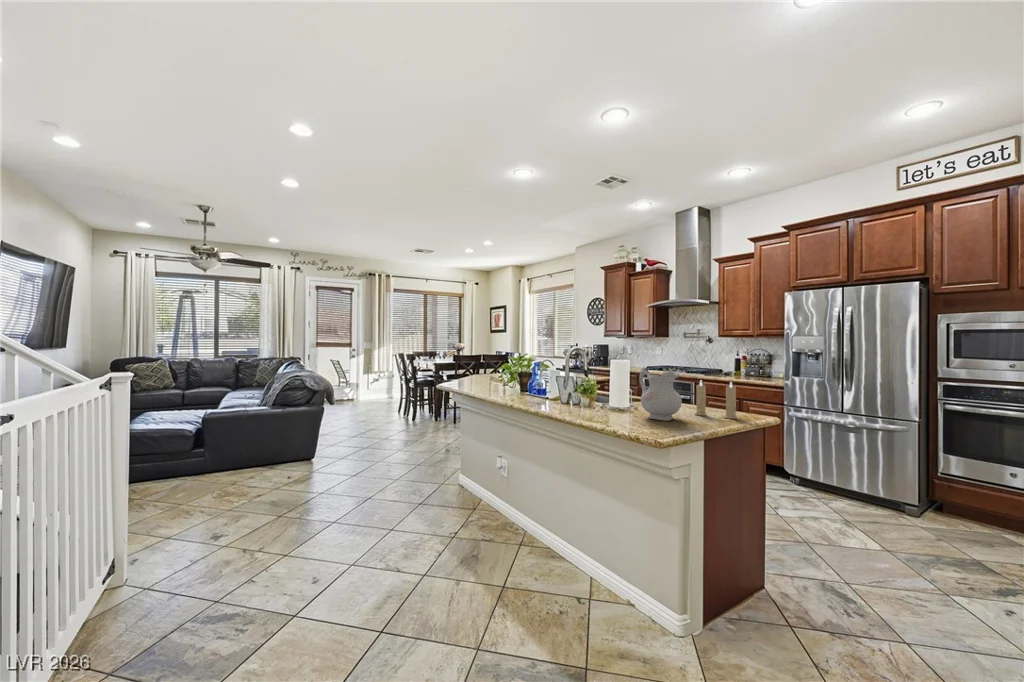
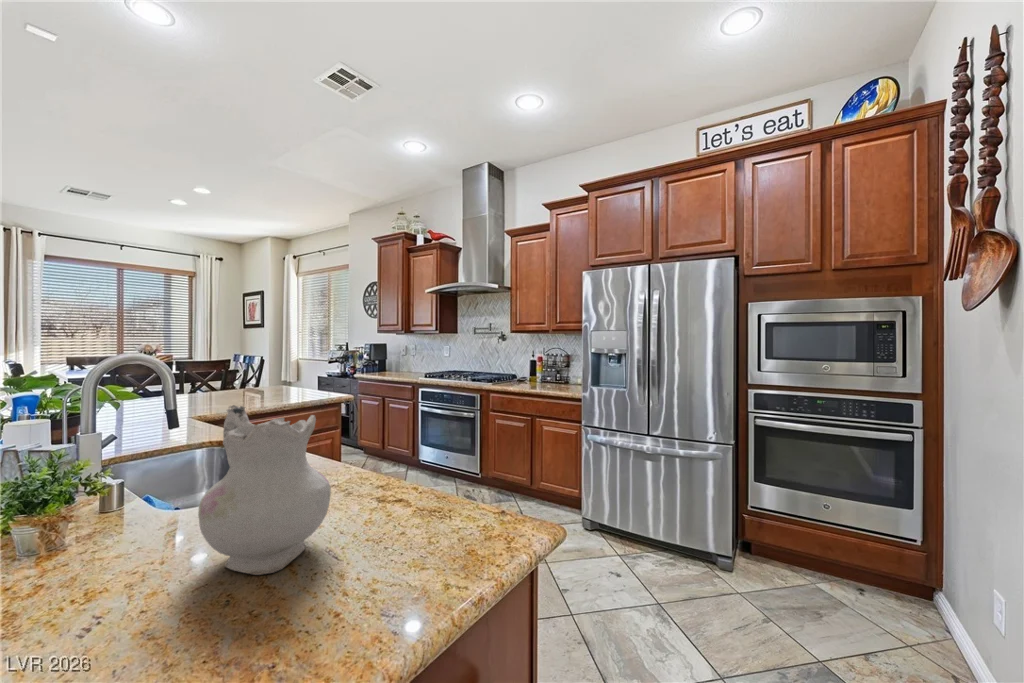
candle: present [695,381,737,419] -> none [388,423,481,525]

